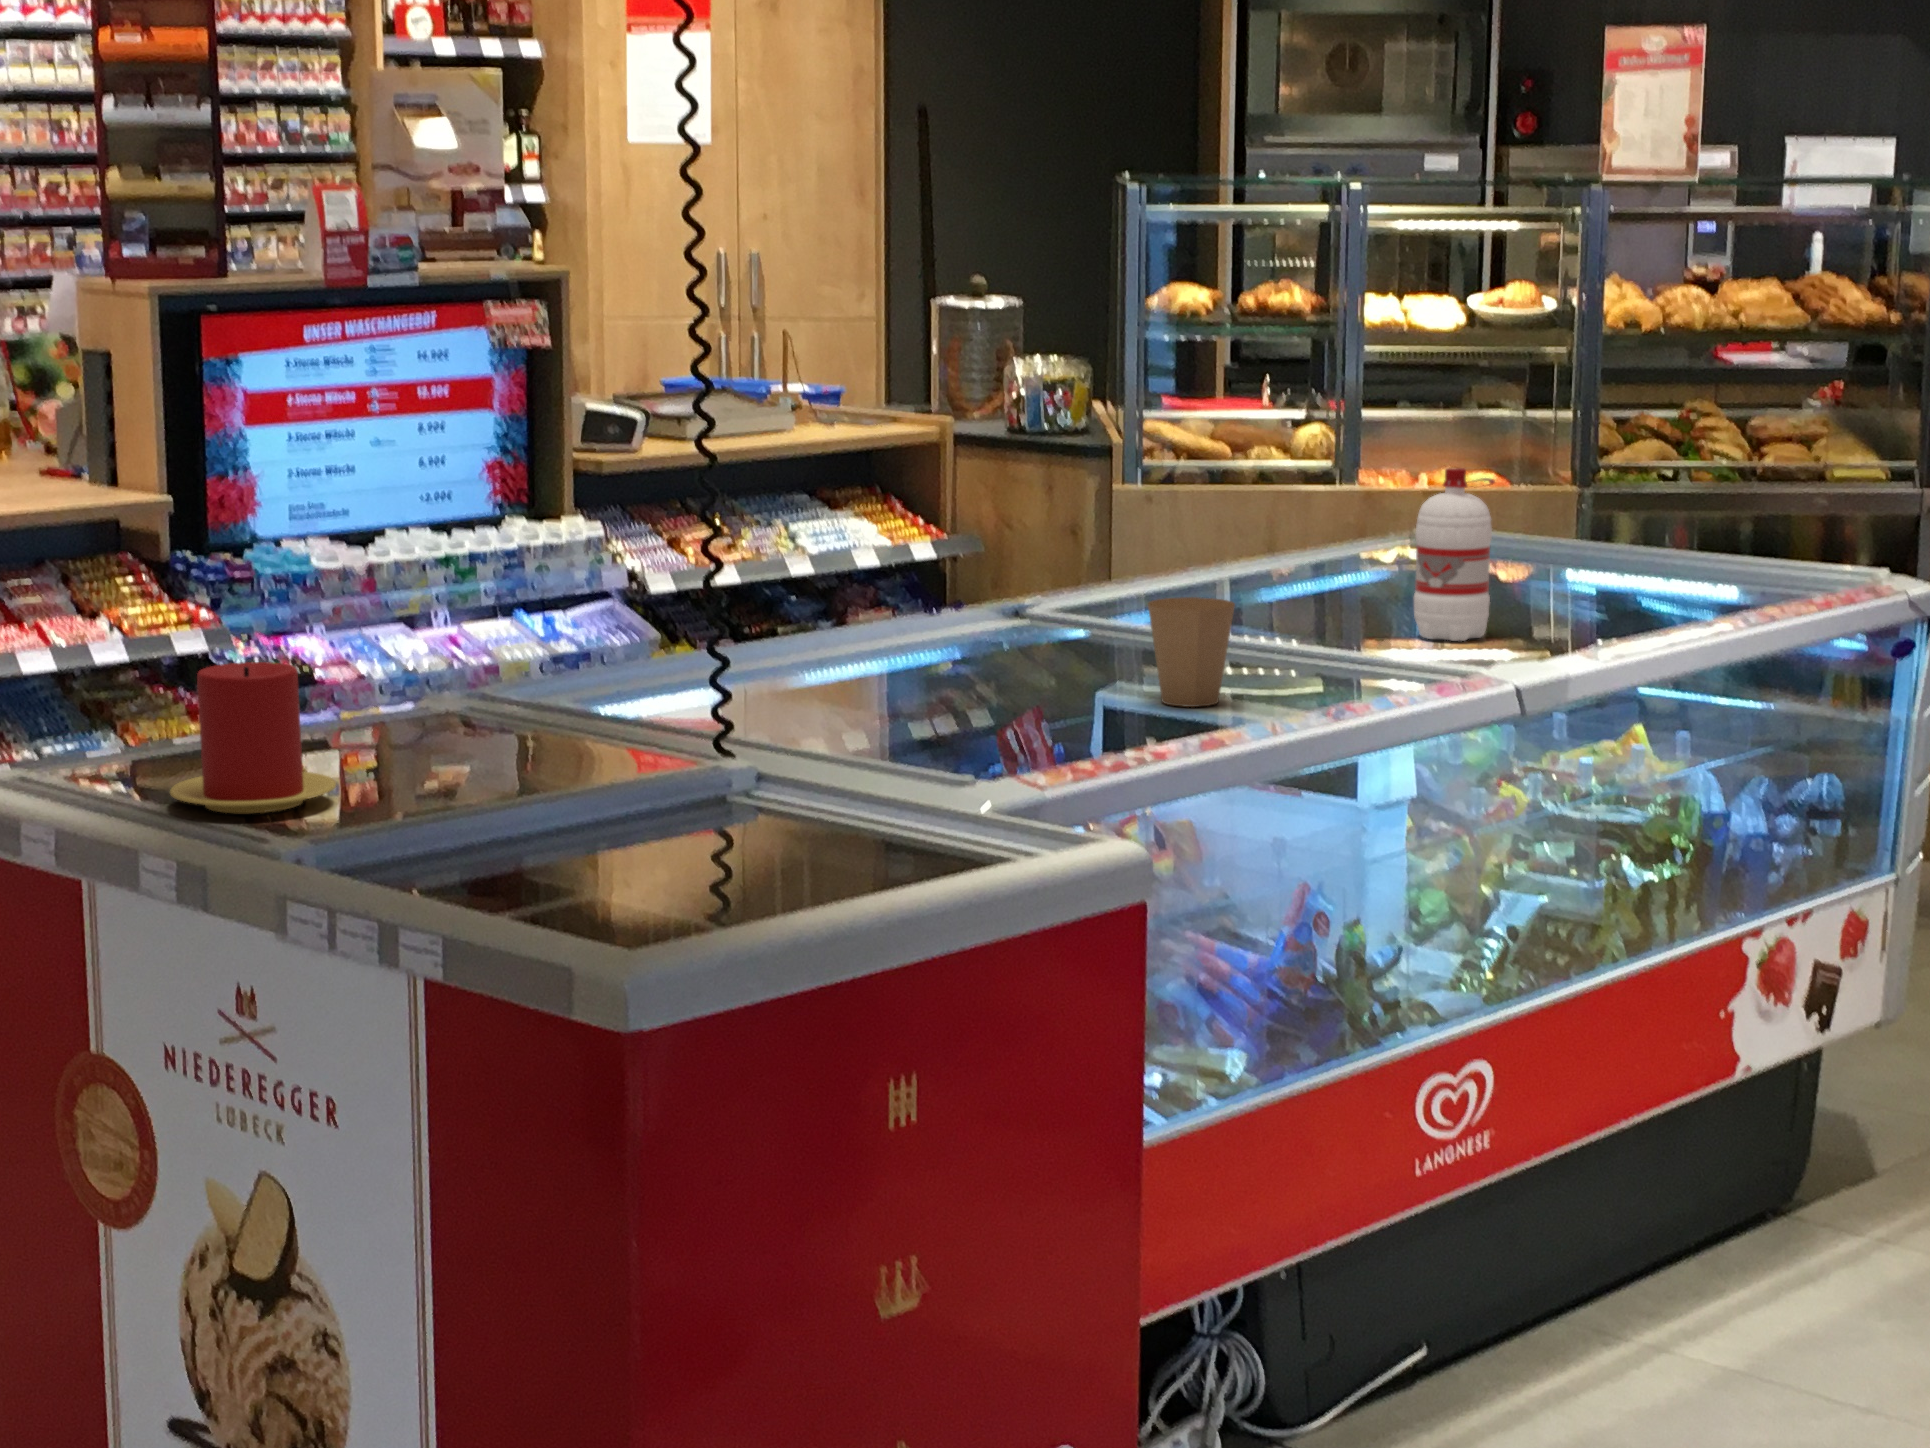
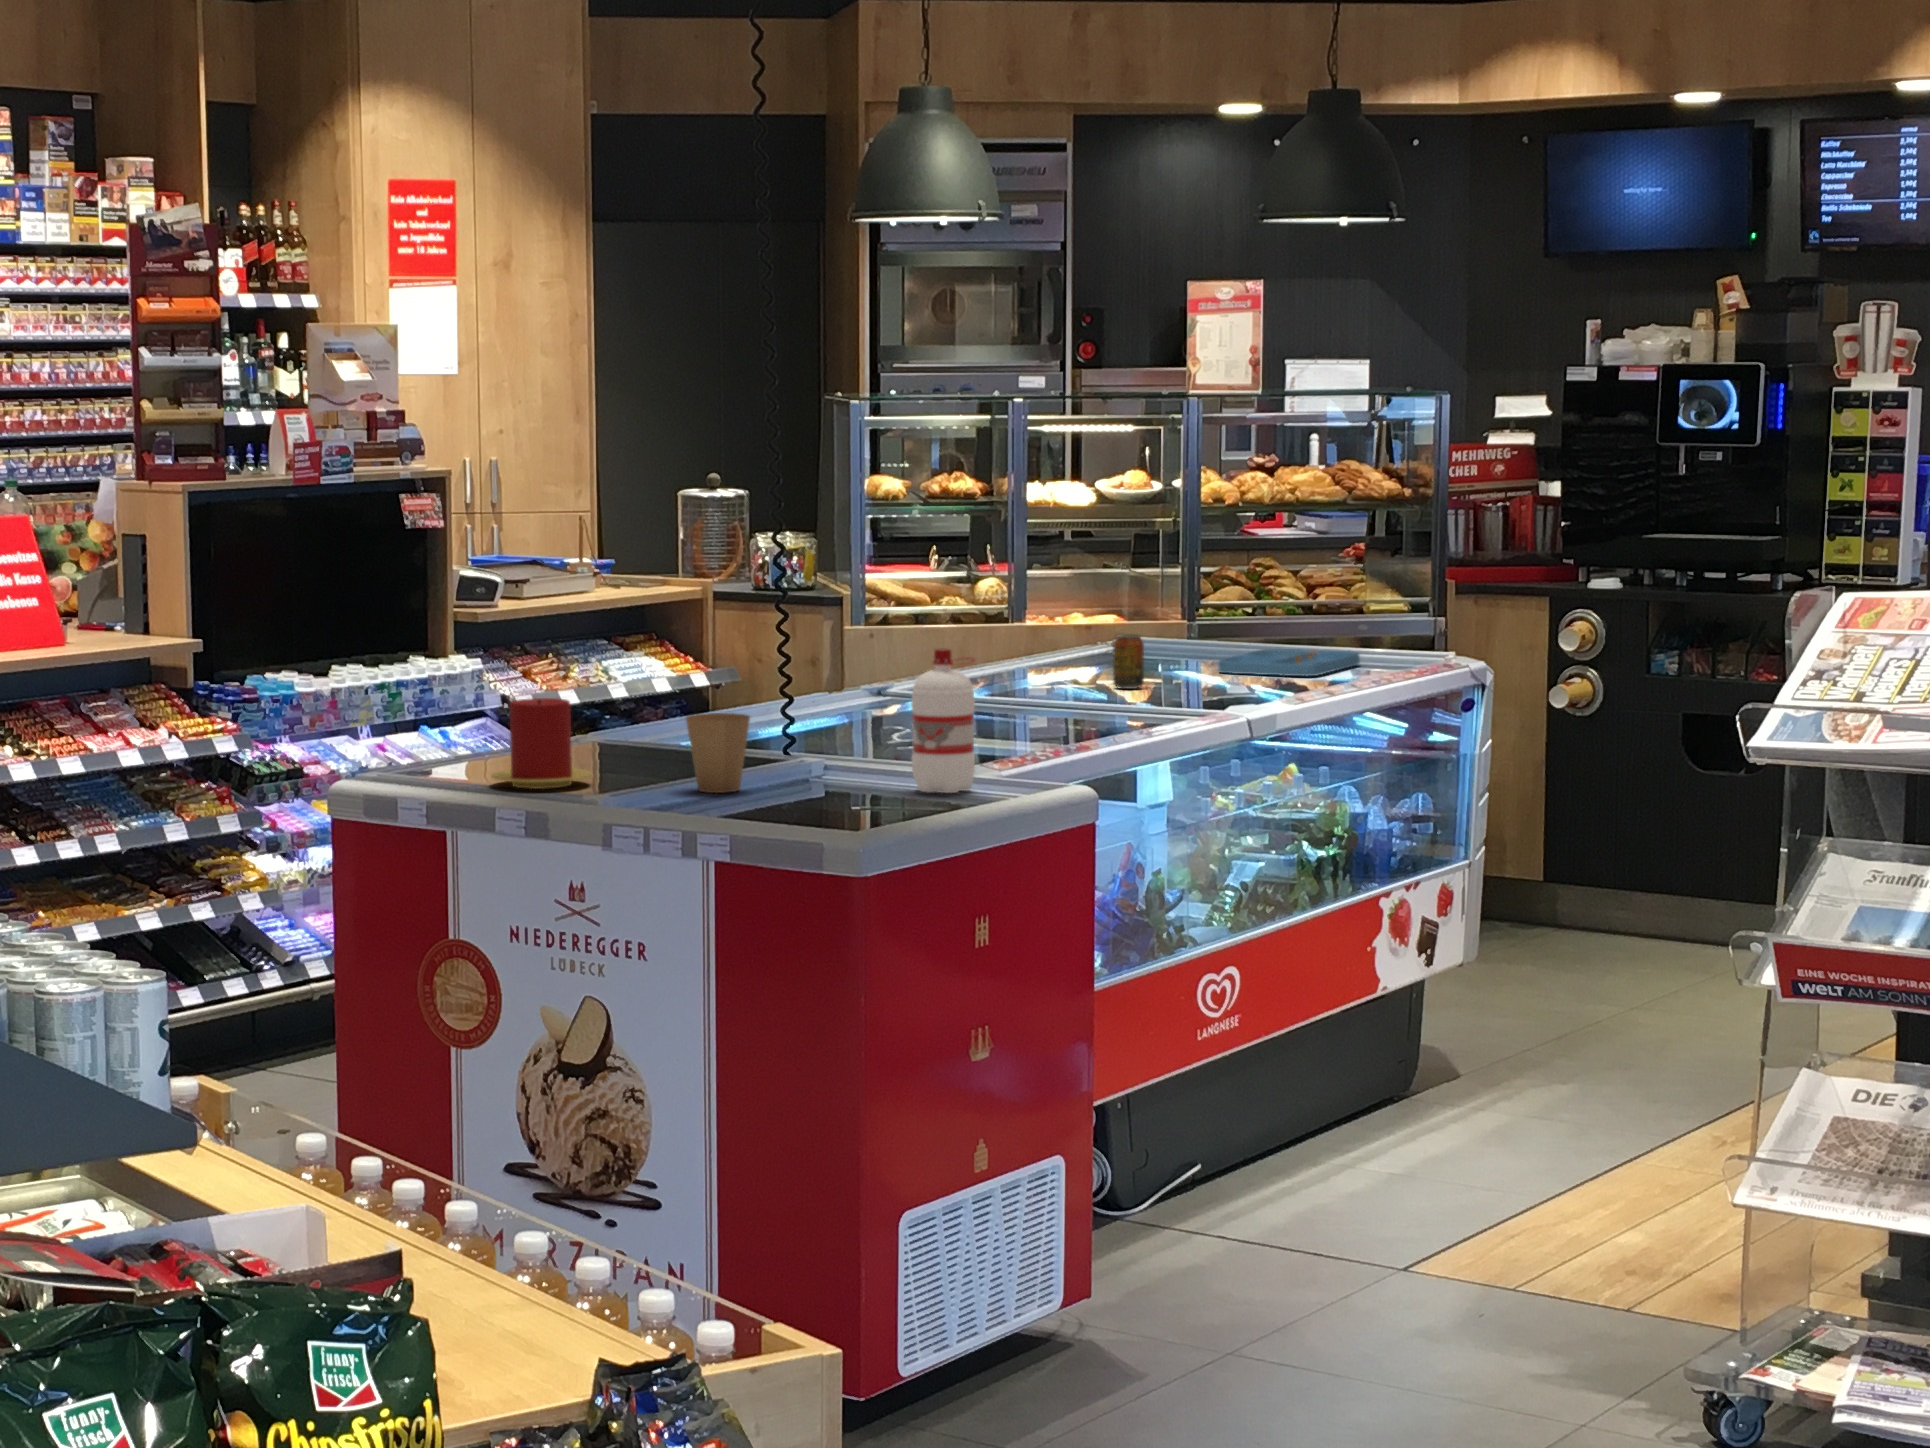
water bottle: present [1414,468,1495,641] -> present [911,649,975,793]
beverage can: none [1355,536,1401,617] -> present [1113,635,1144,689]
tray: none [1533,550,1749,600] -> present [1218,649,1360,676]
paper cup: present [1148,597,1235,707] -> present [686,713,750,793]

